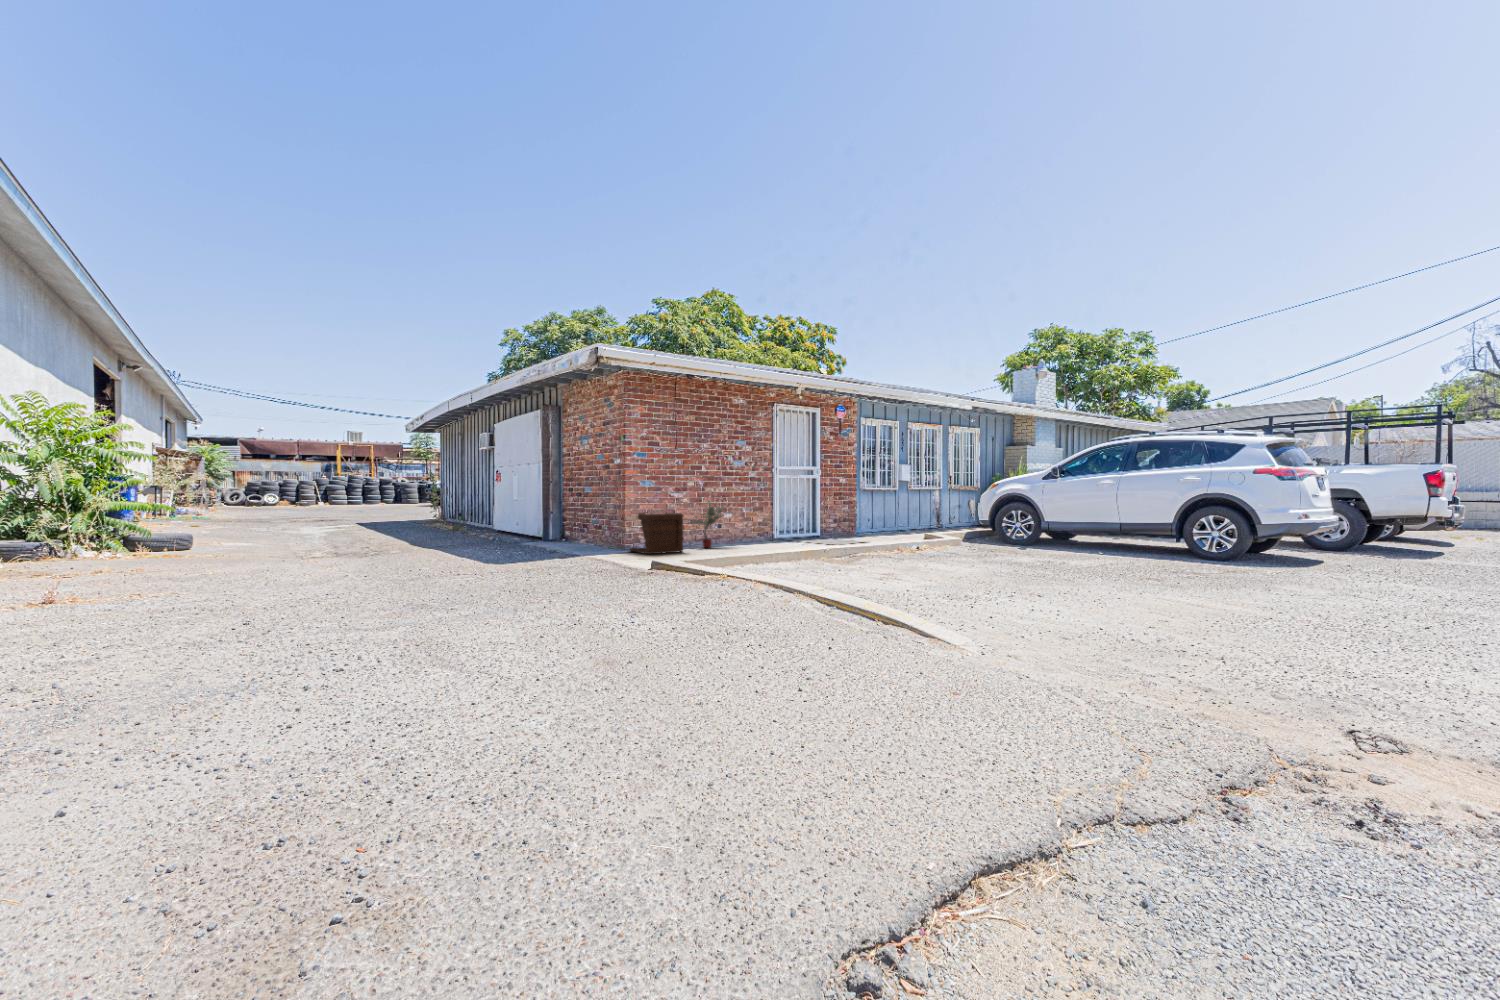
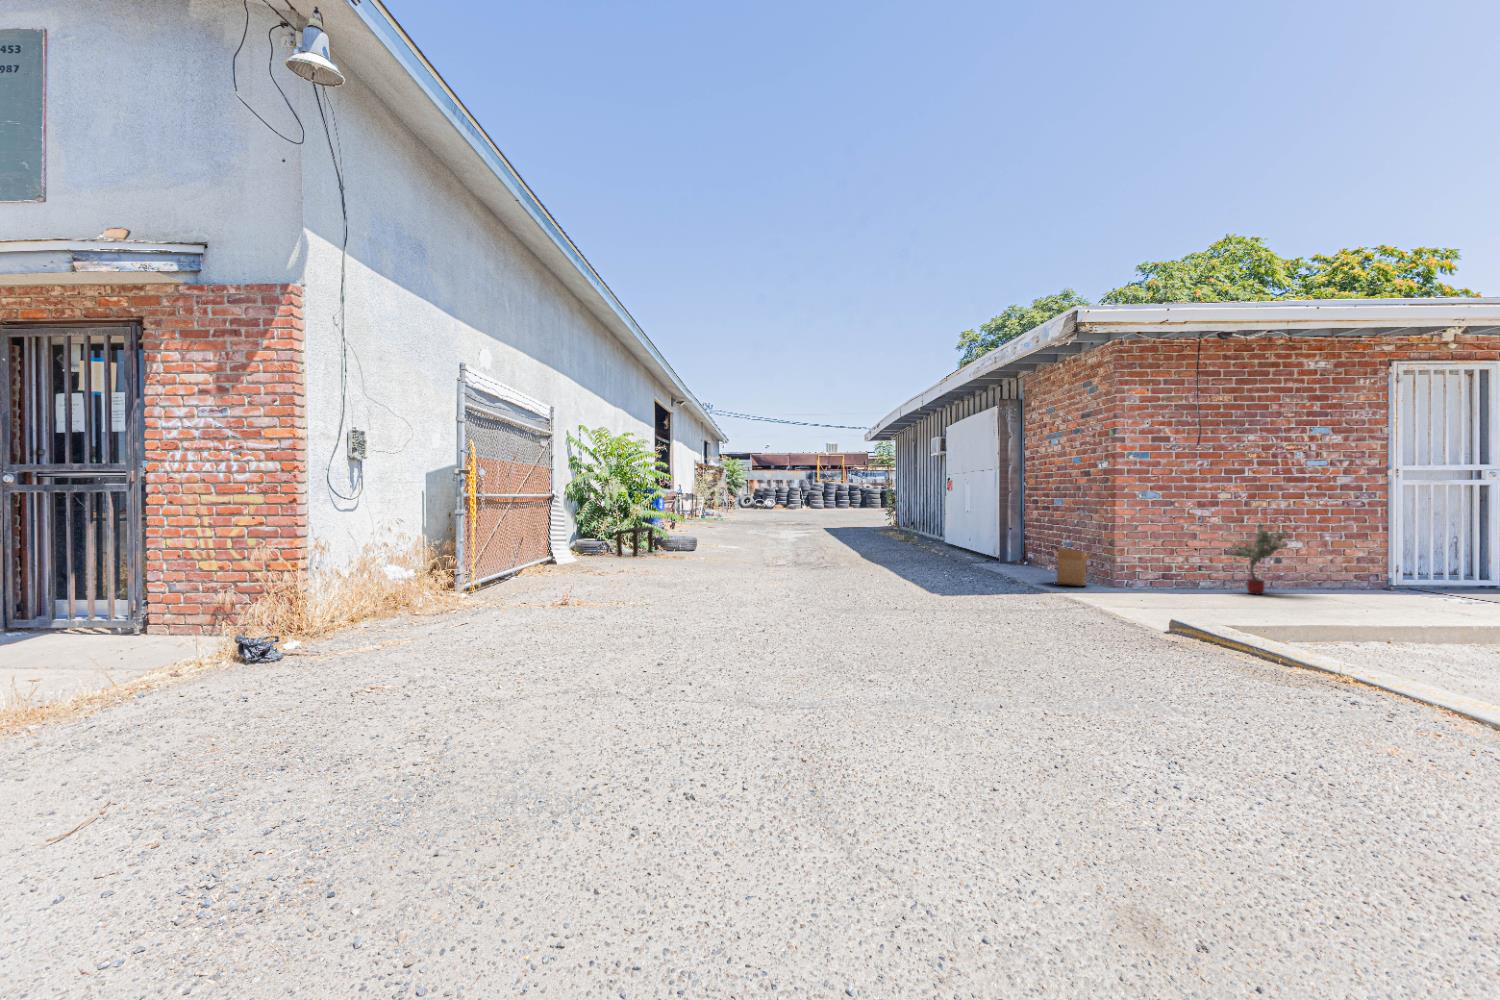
wooden crate: present [630,513,683,554] -> none [1122,537,1215,599]
bench: none [80,521,139,557] -> present [616,527,654,556]
cardboard box: none [582,524,611,551] -> present [1052,549,1093,586]

